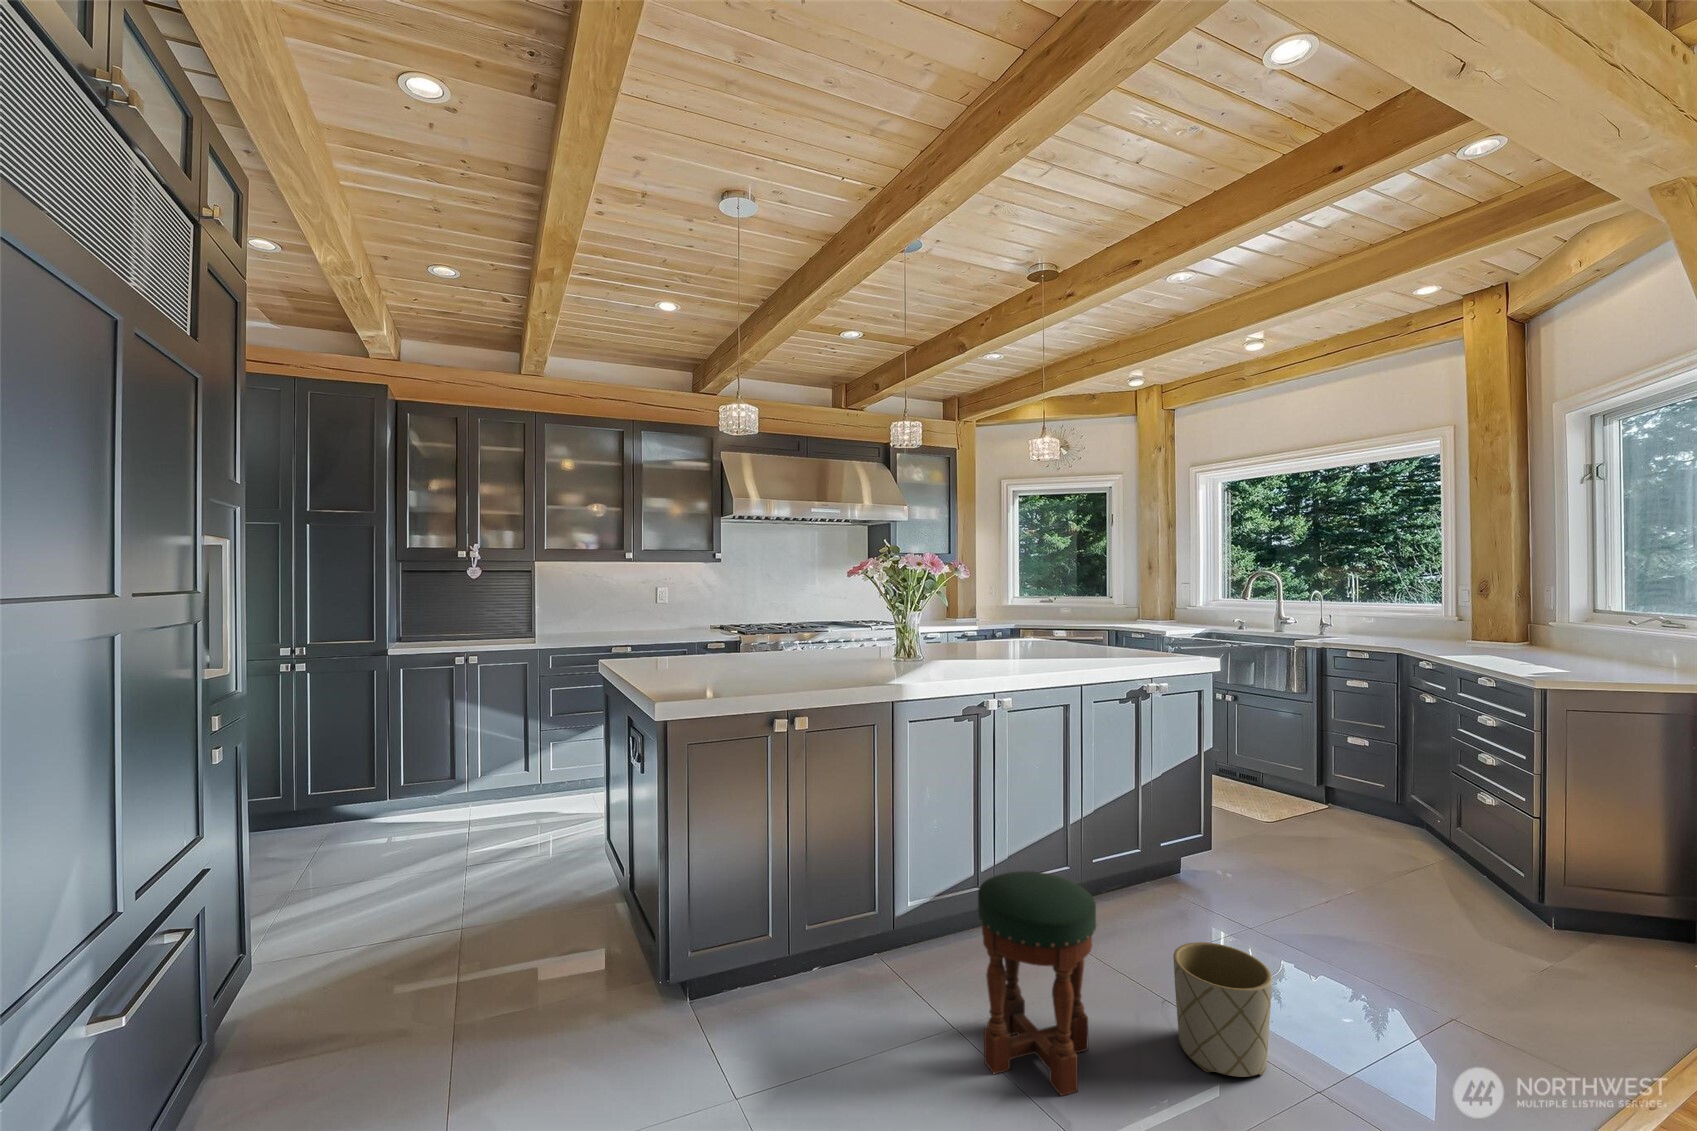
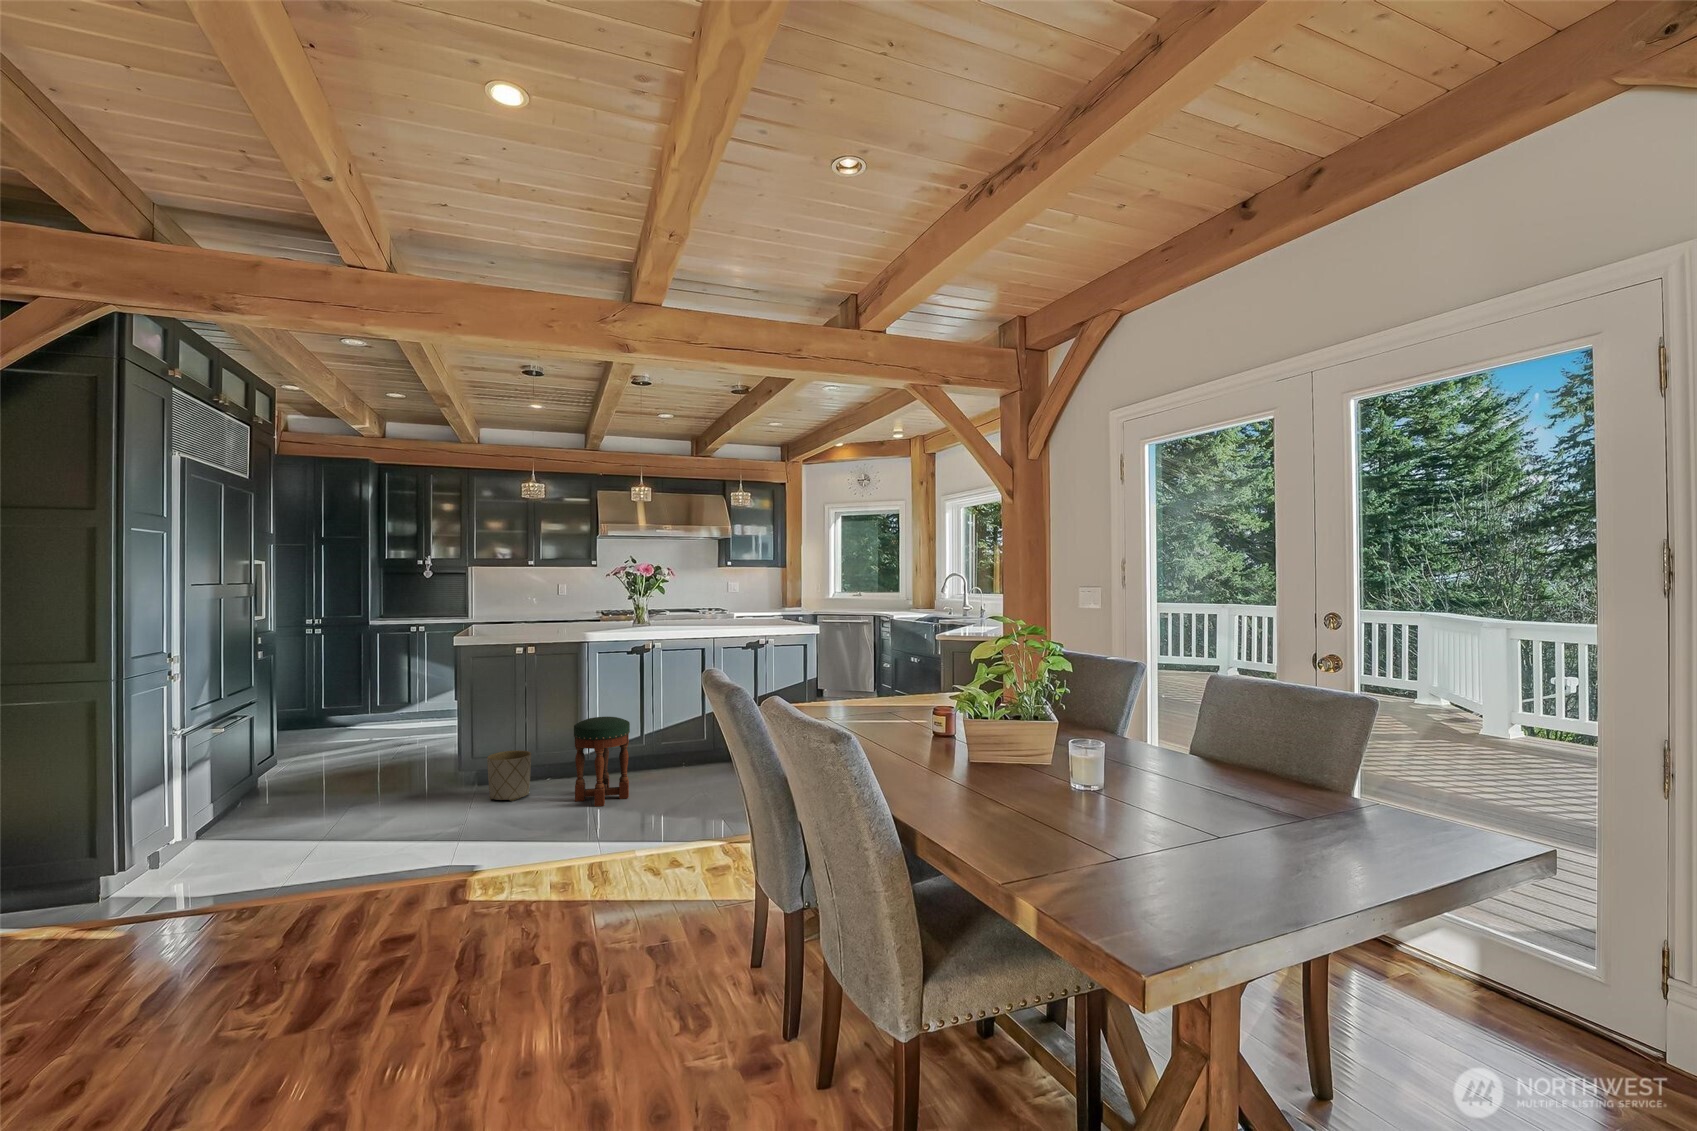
planter: present [1173,942,1272,1077] -> present [487,750,531,801]

